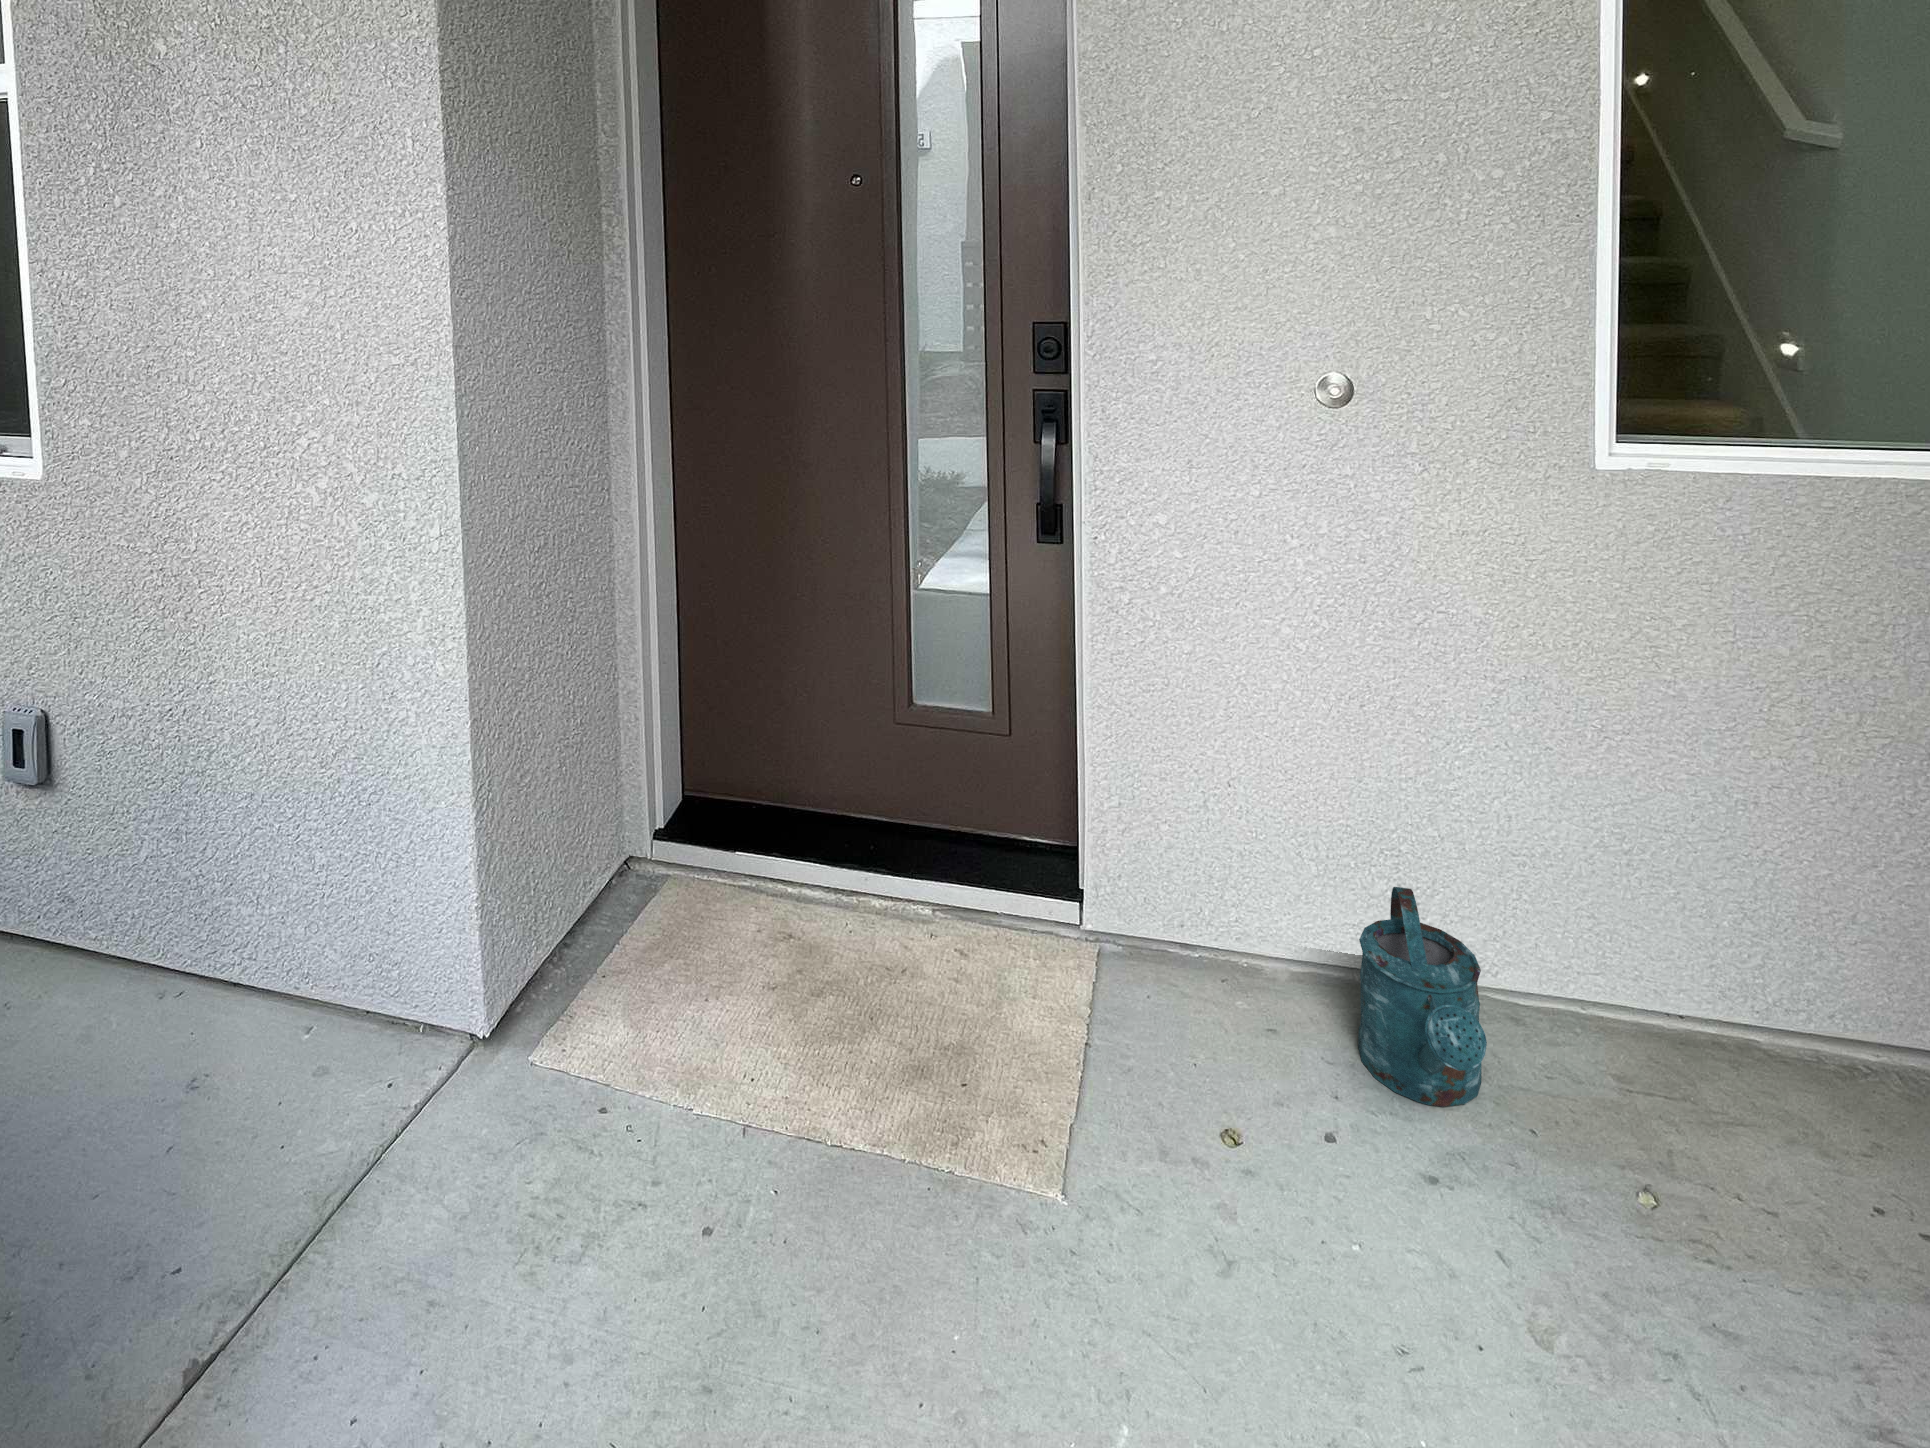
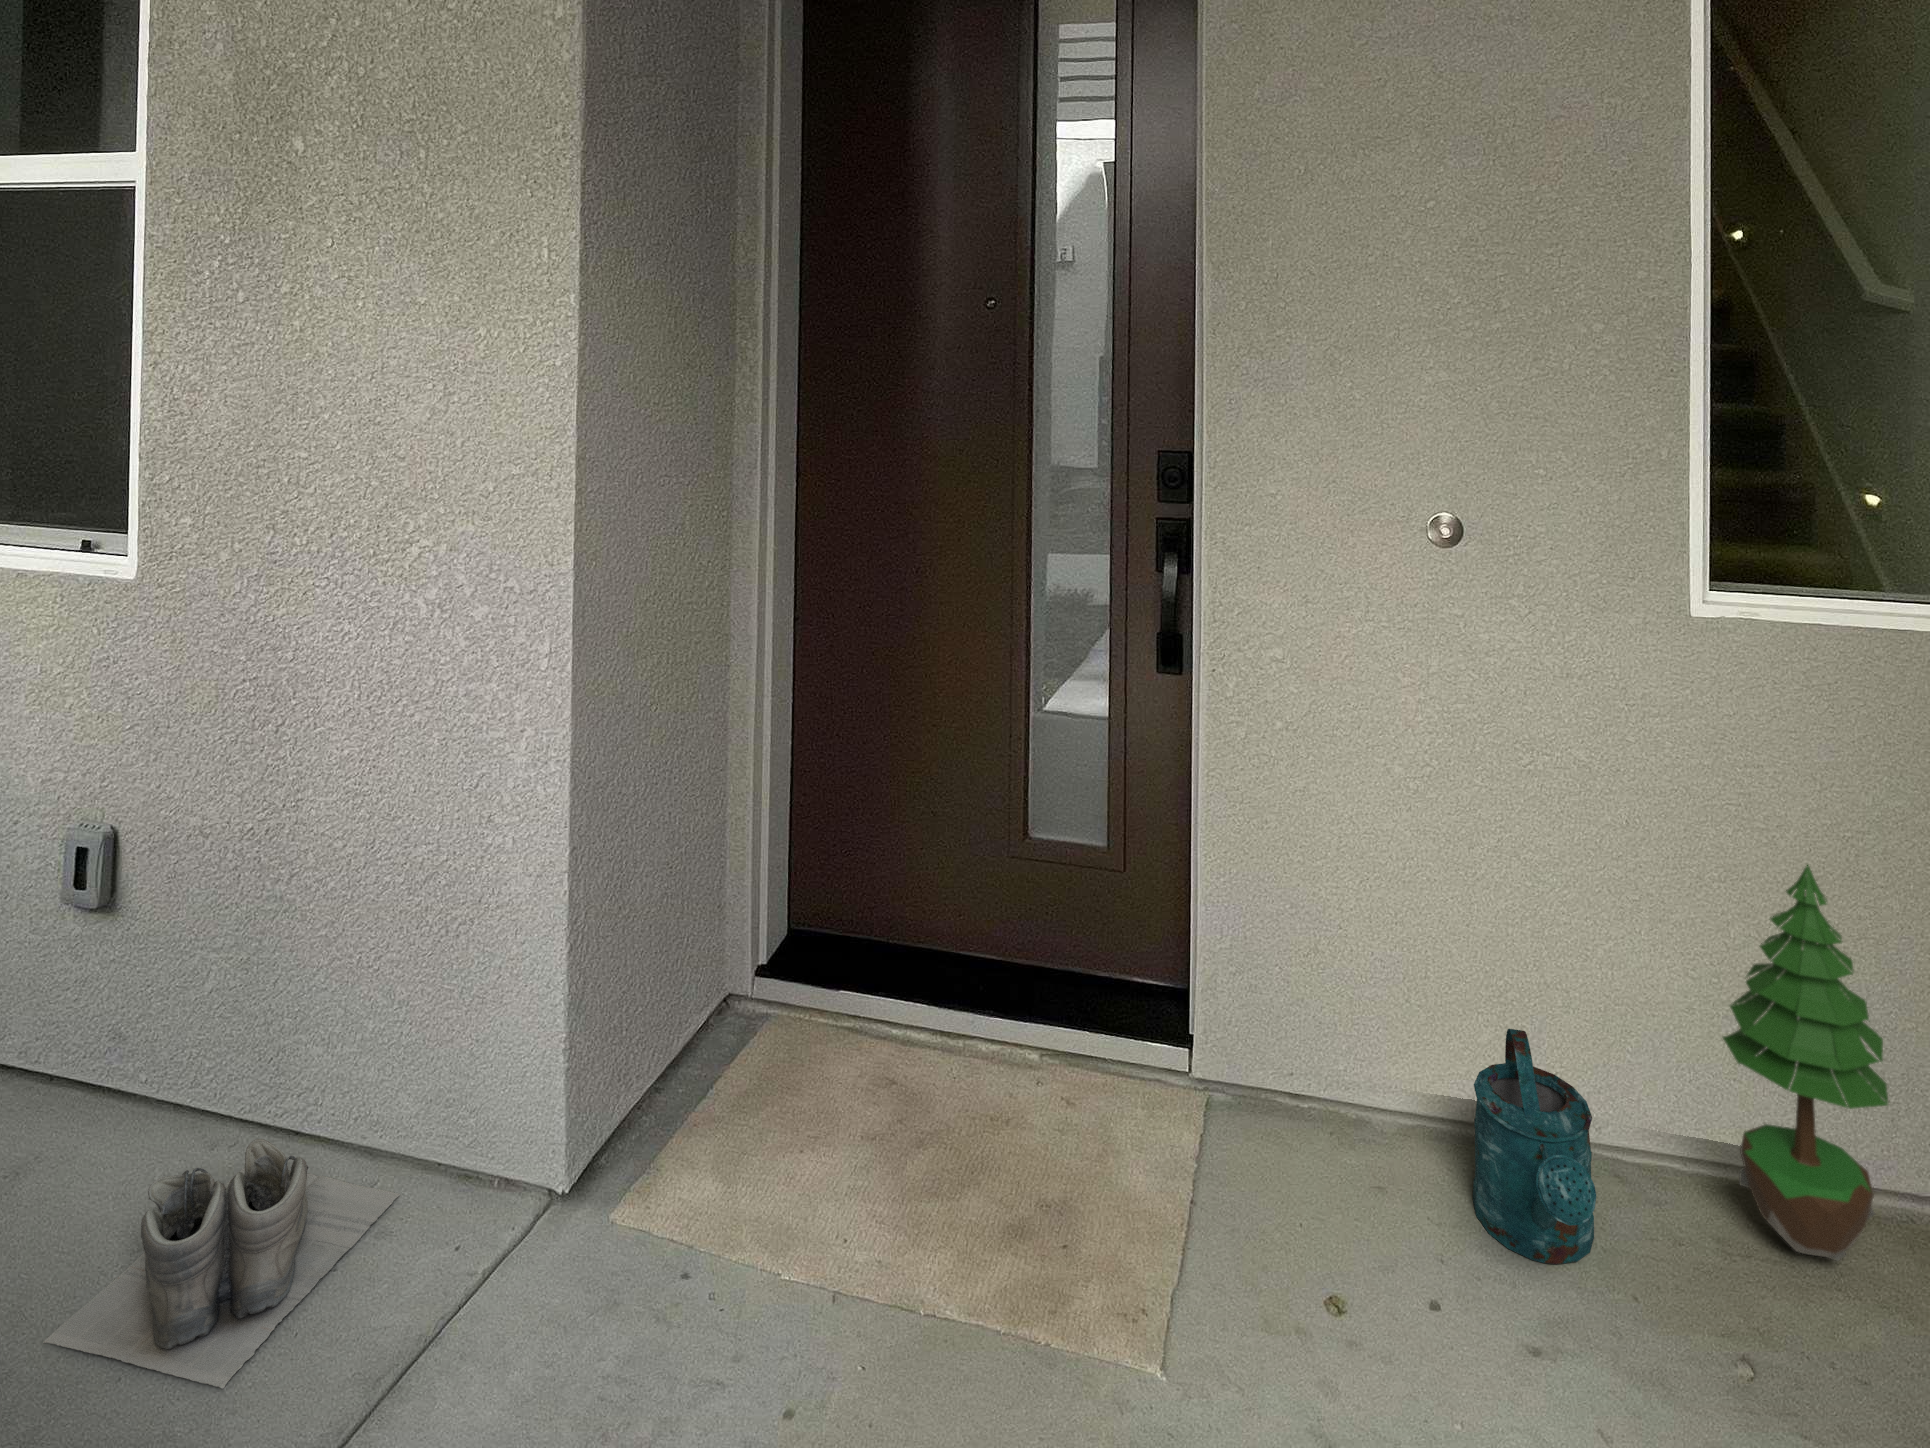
potted tree: none [1616,723,1792,1106] -> present [1723,865,1888,1261]
boots: none [25,988,333,1204] -> present [43,1139,400,1389]

